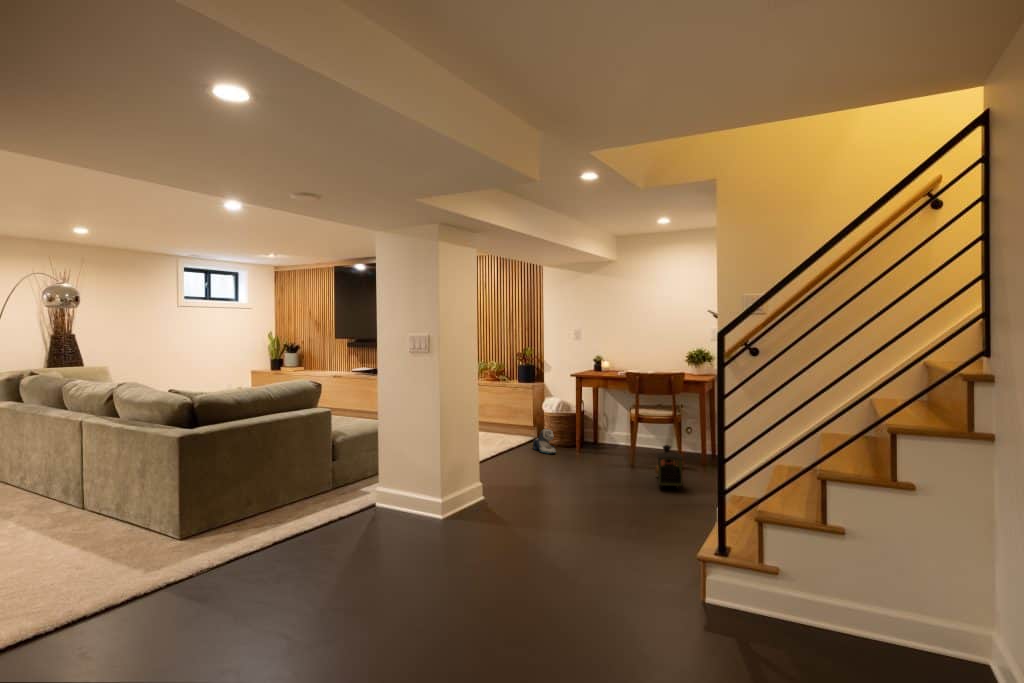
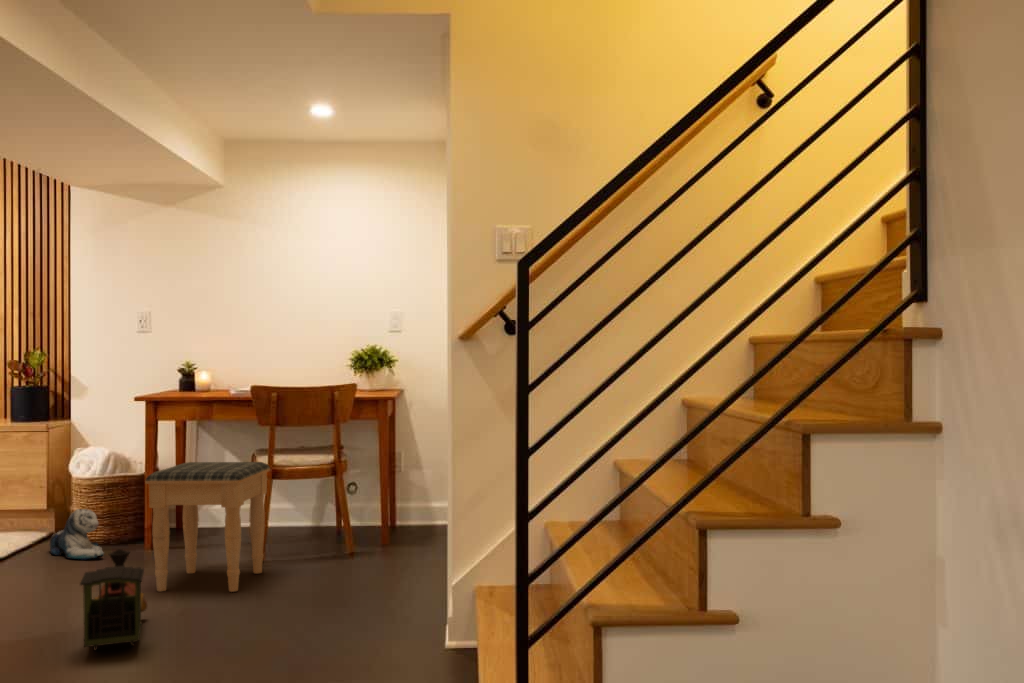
footstool: none [572,411,634,479] -> present [145,462,270,592]
toy train: present [655,445,683,487] -> present [80,549,147,650]

